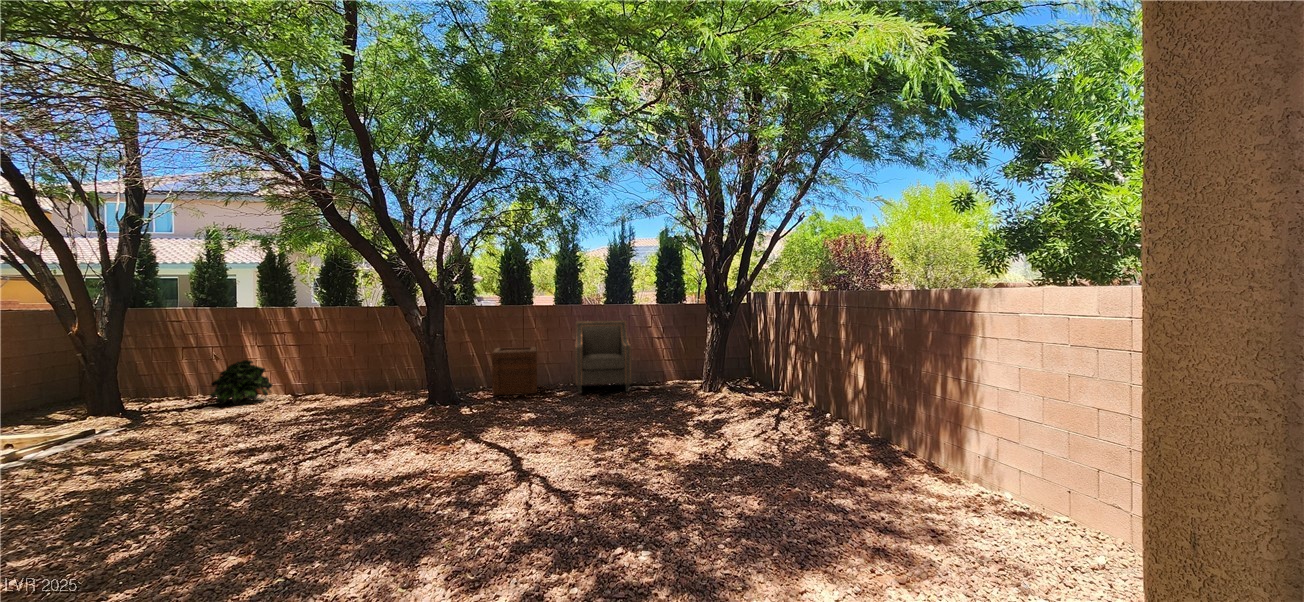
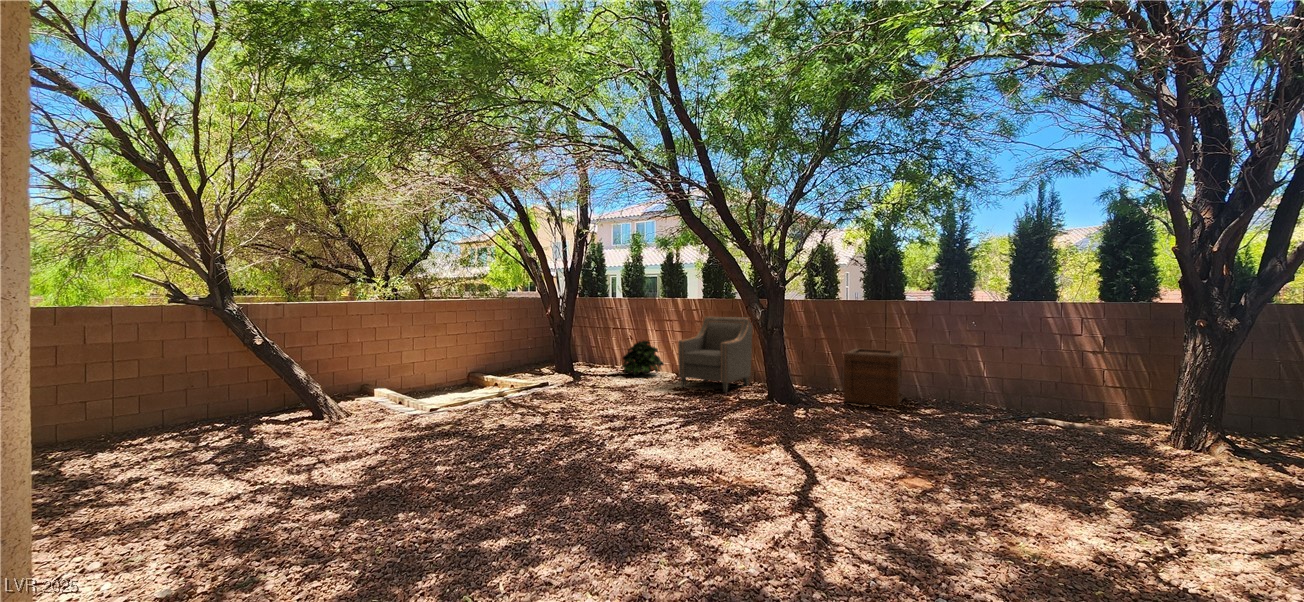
chair: present [575,320,632,394] -> present [678,316,752,392]

